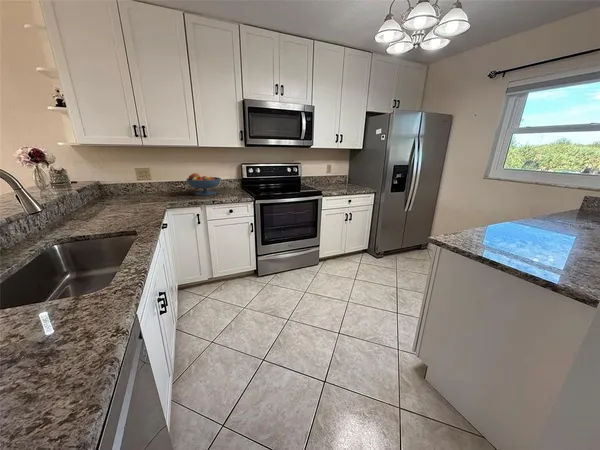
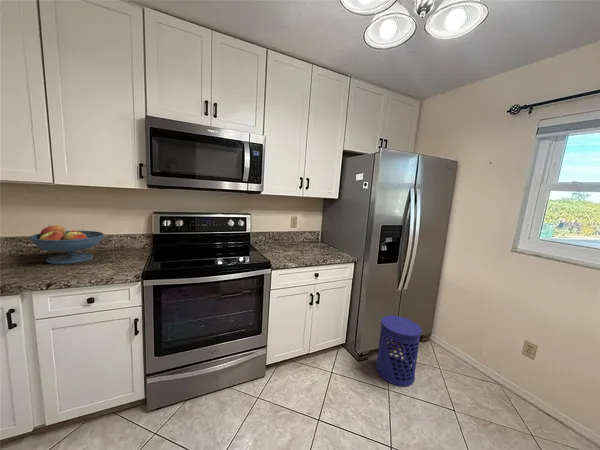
waste bin: none [388,229,419,269] -> present [376,316,421,386]

